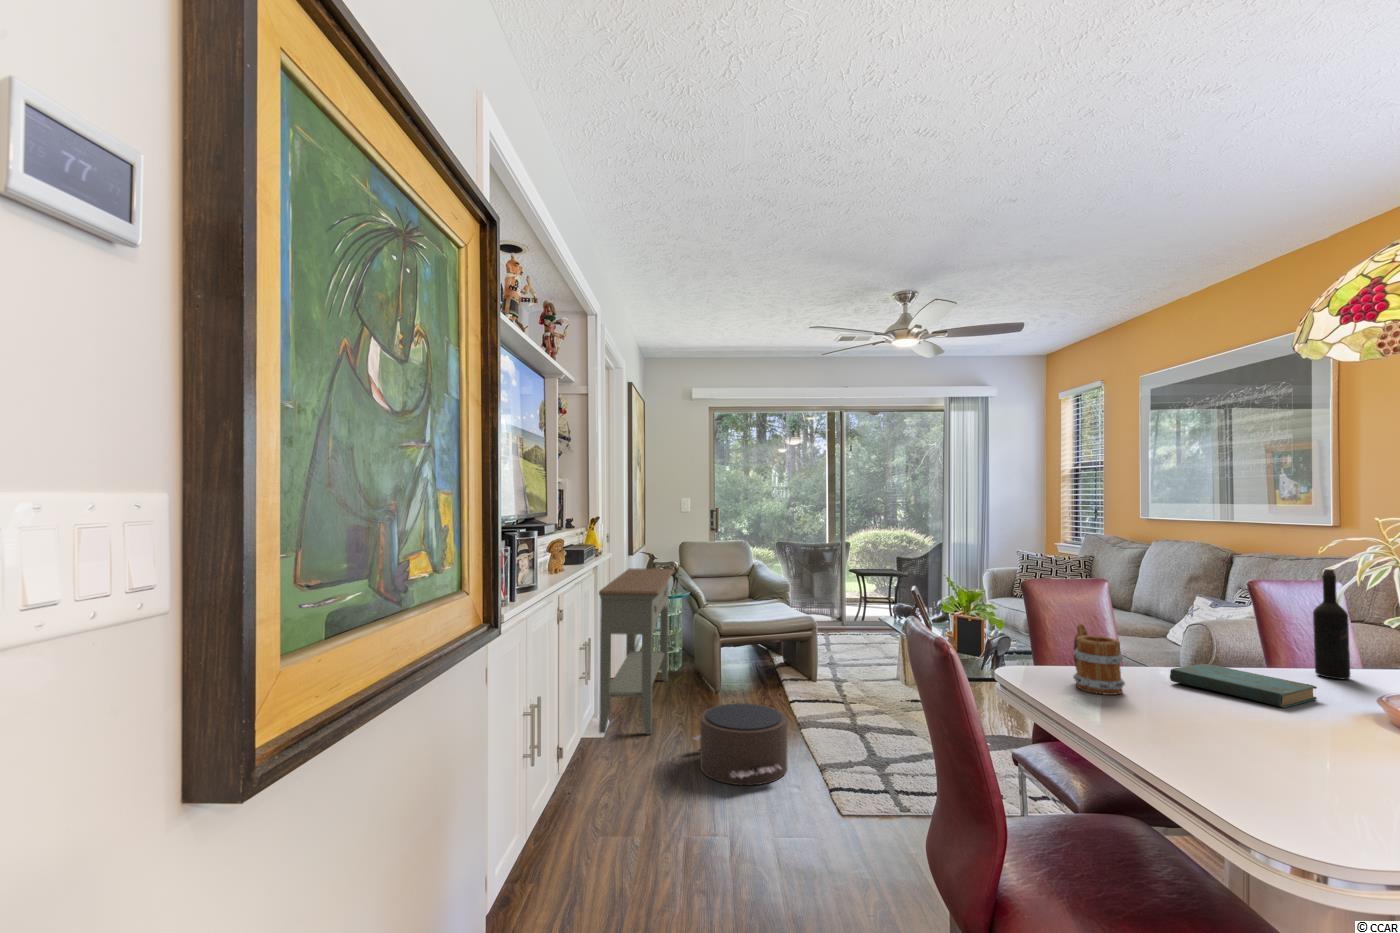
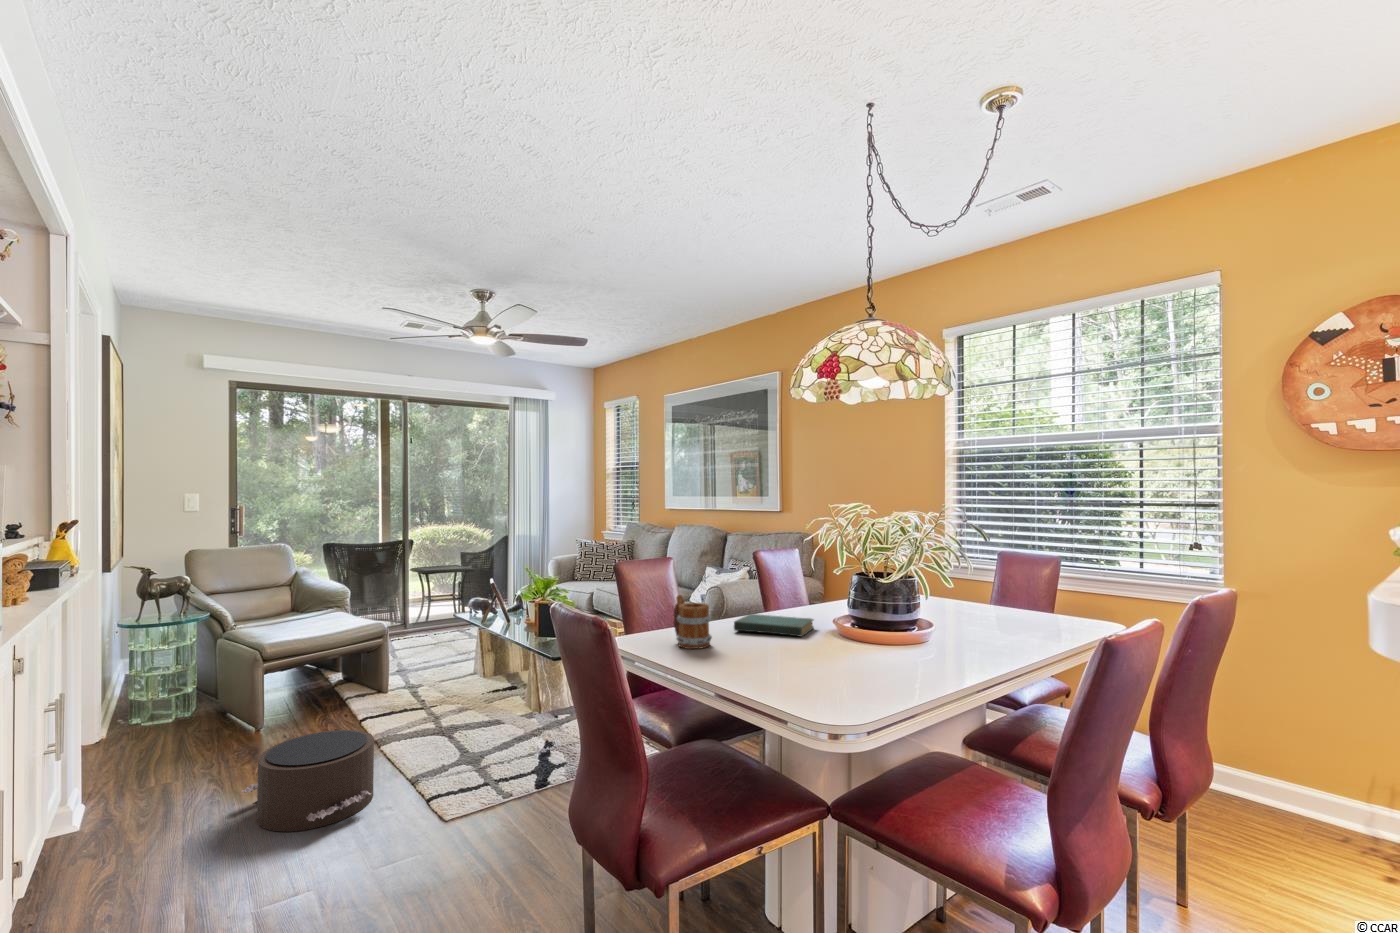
console table: present [599,569,674,734] -> none [78,588,192,825]
wine bottle: present [1313,569,1350,679] -> none [803,538,822,613]

